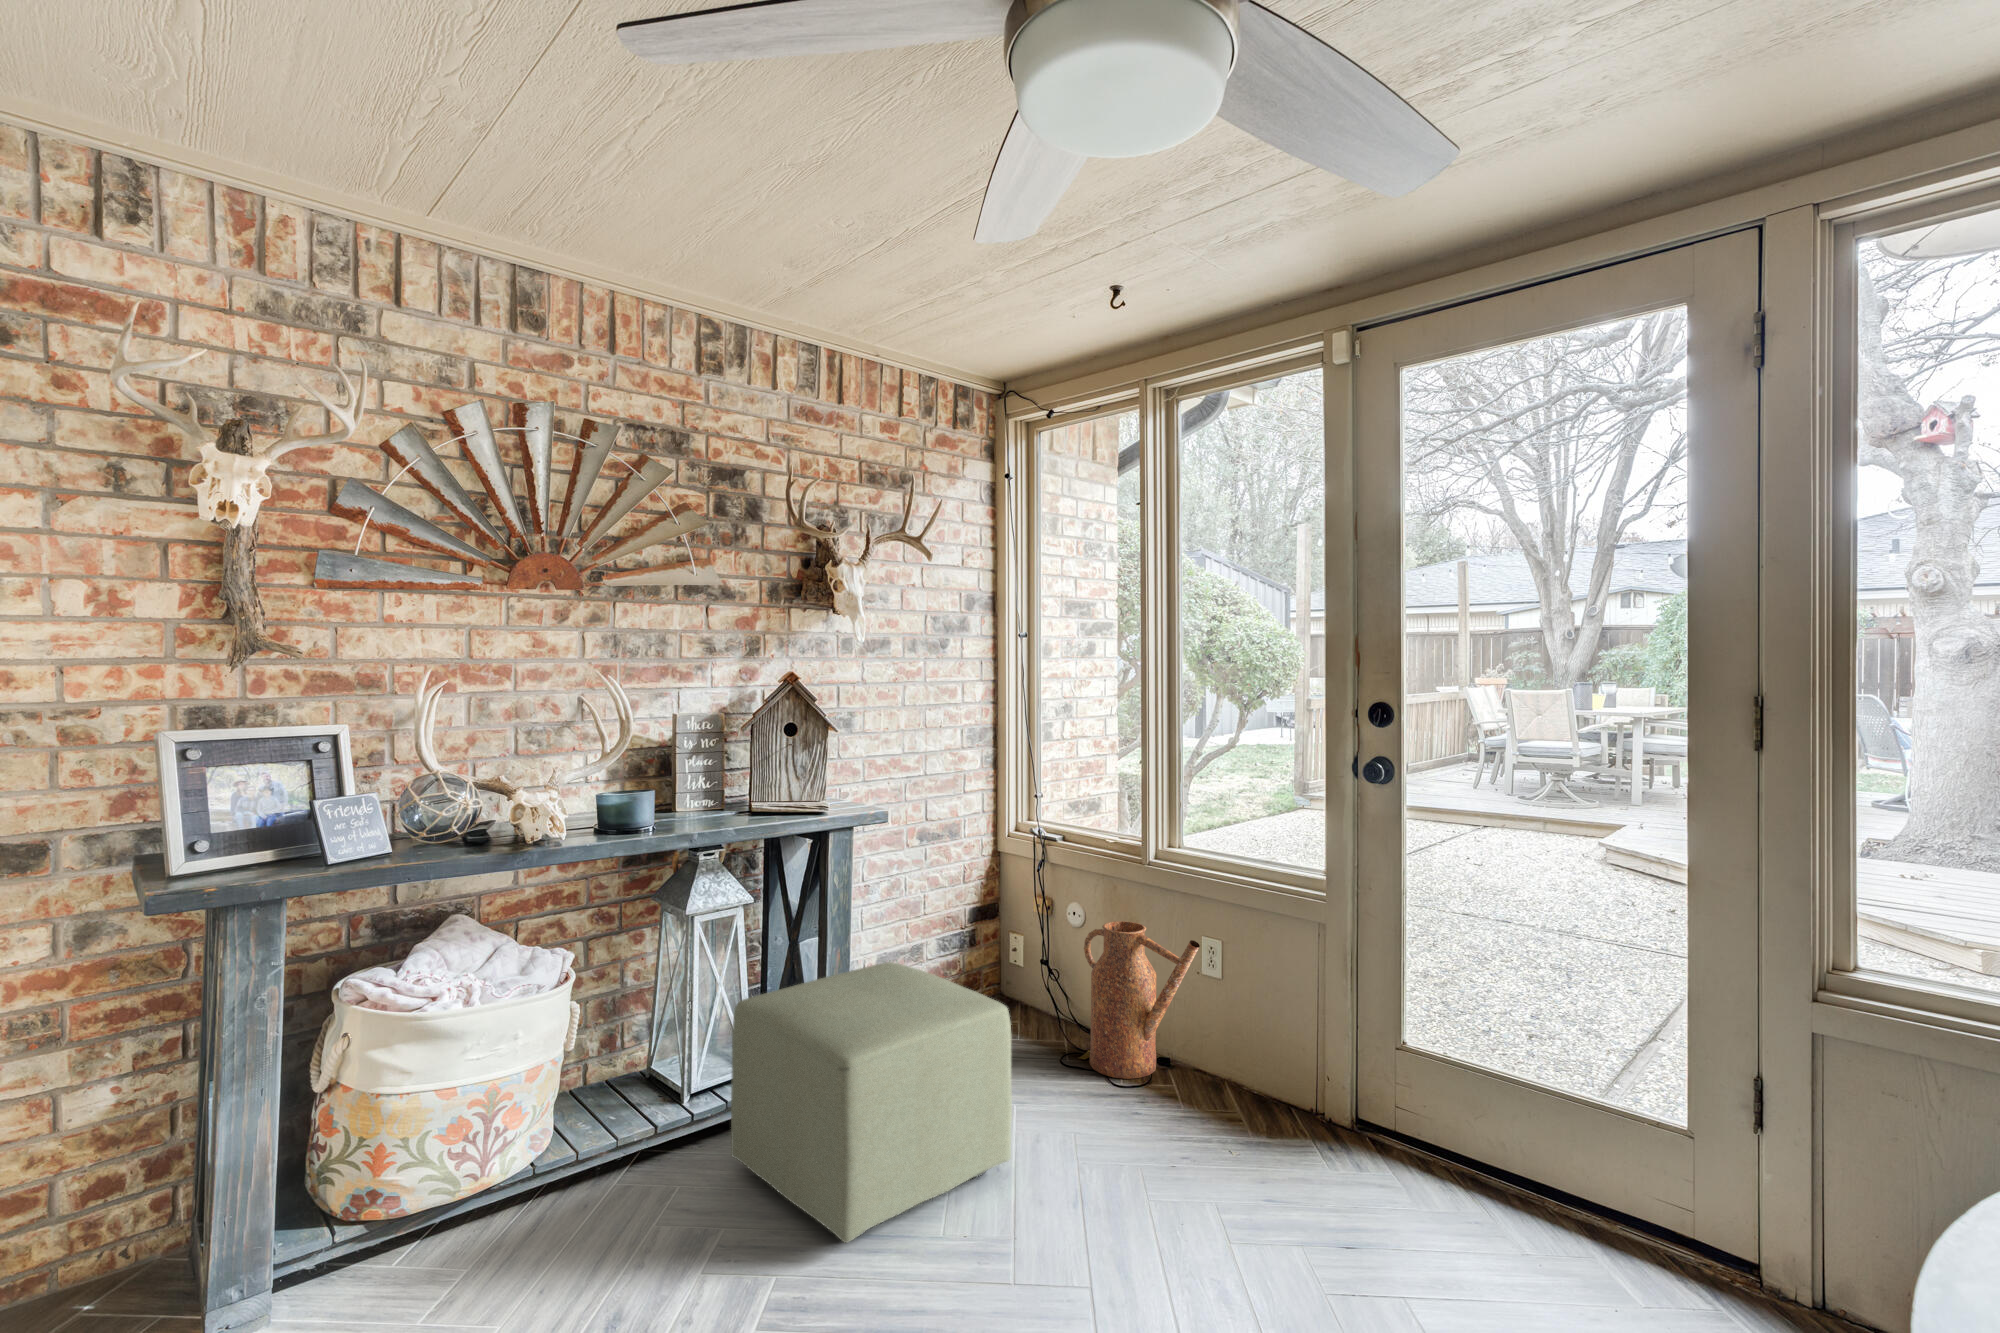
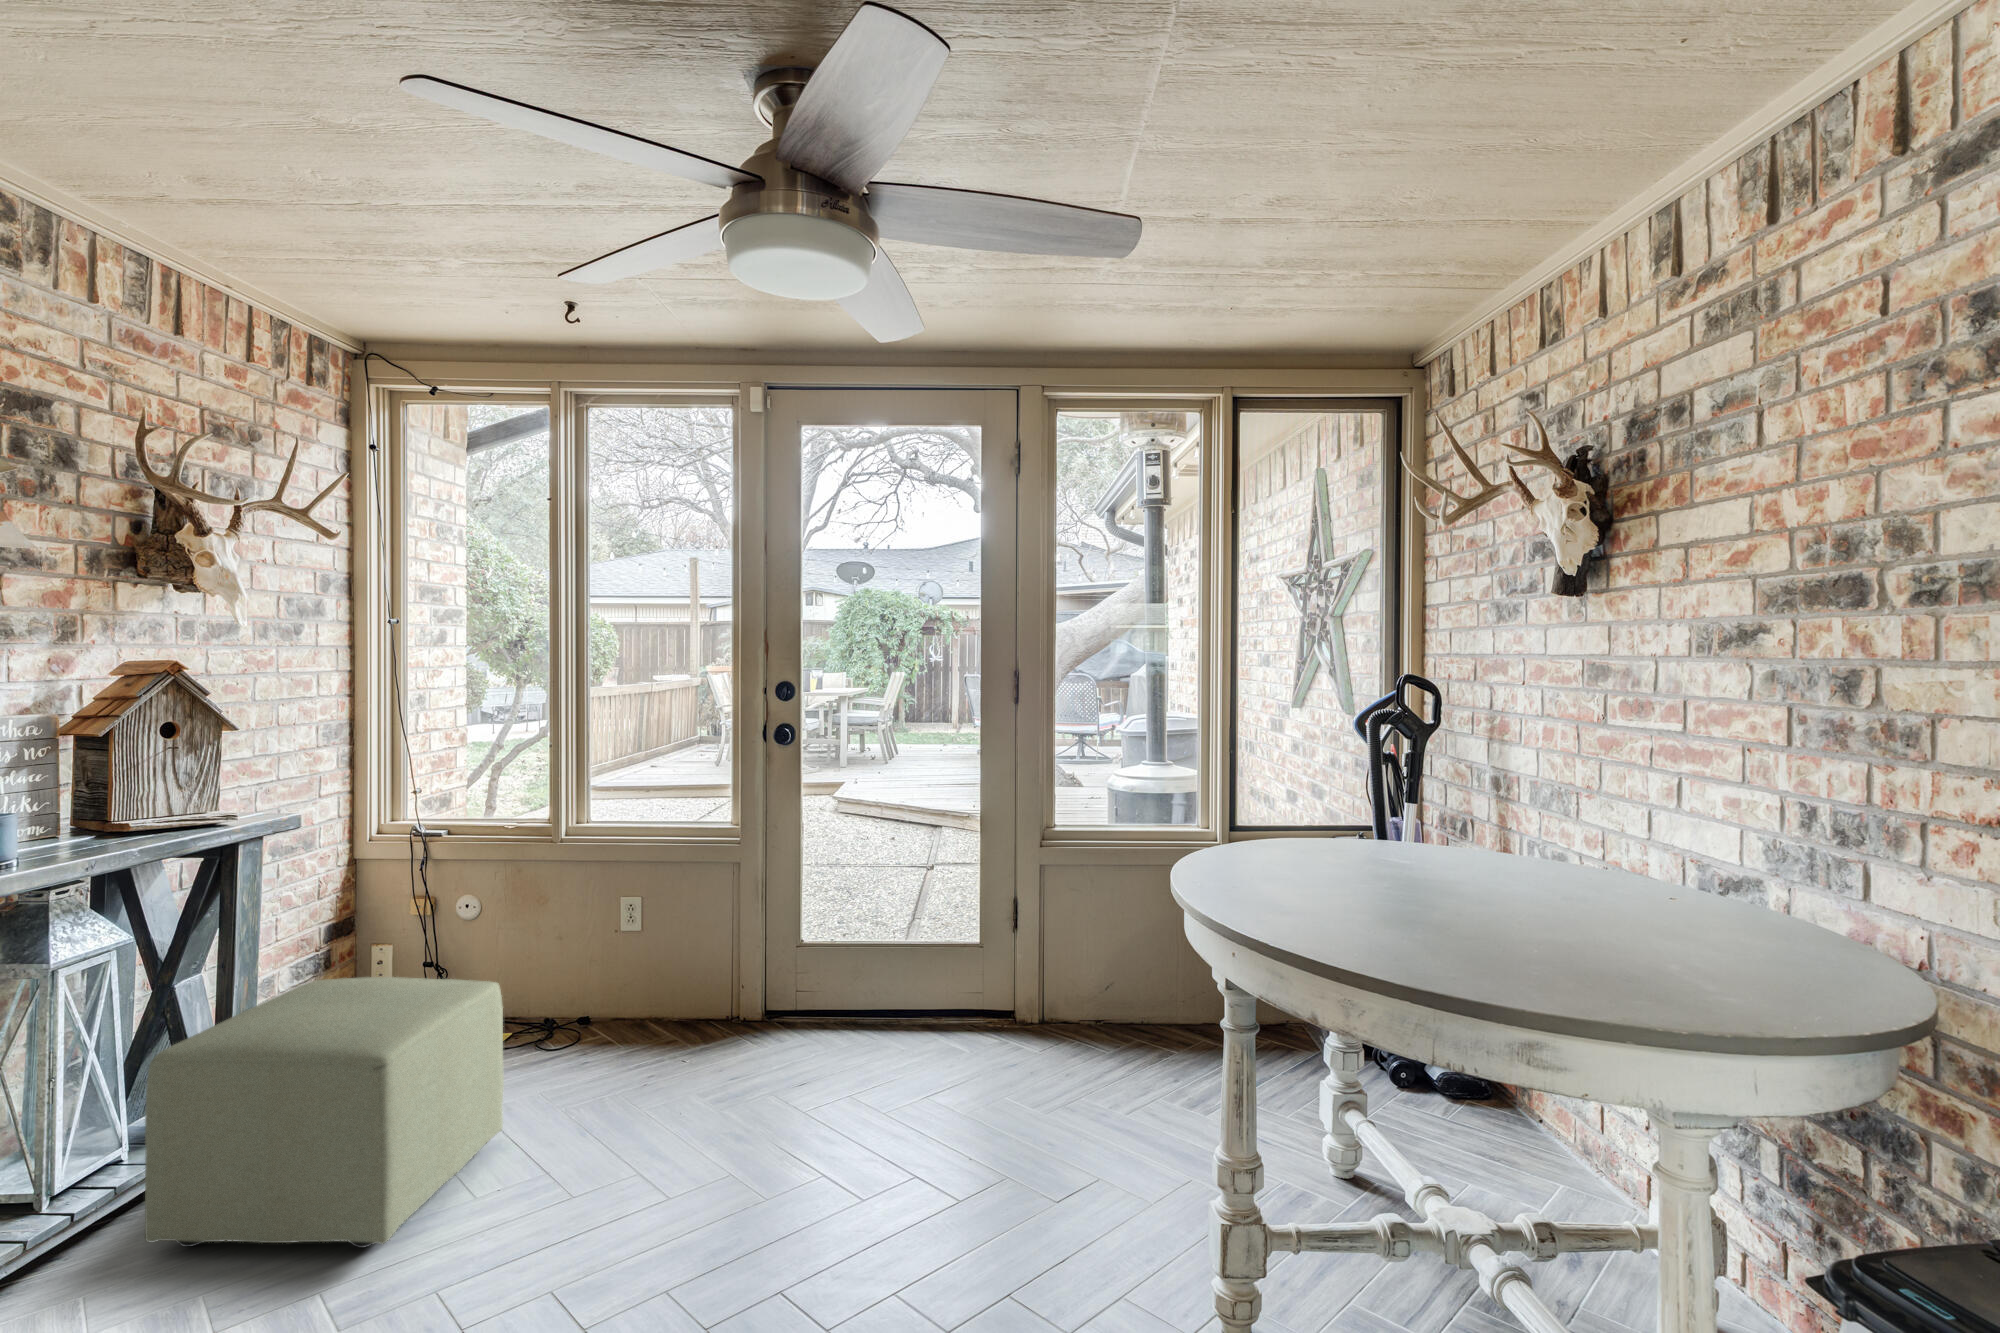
watering can: present [1084,921,1200,1079] -> none [496,899,631,1048]

